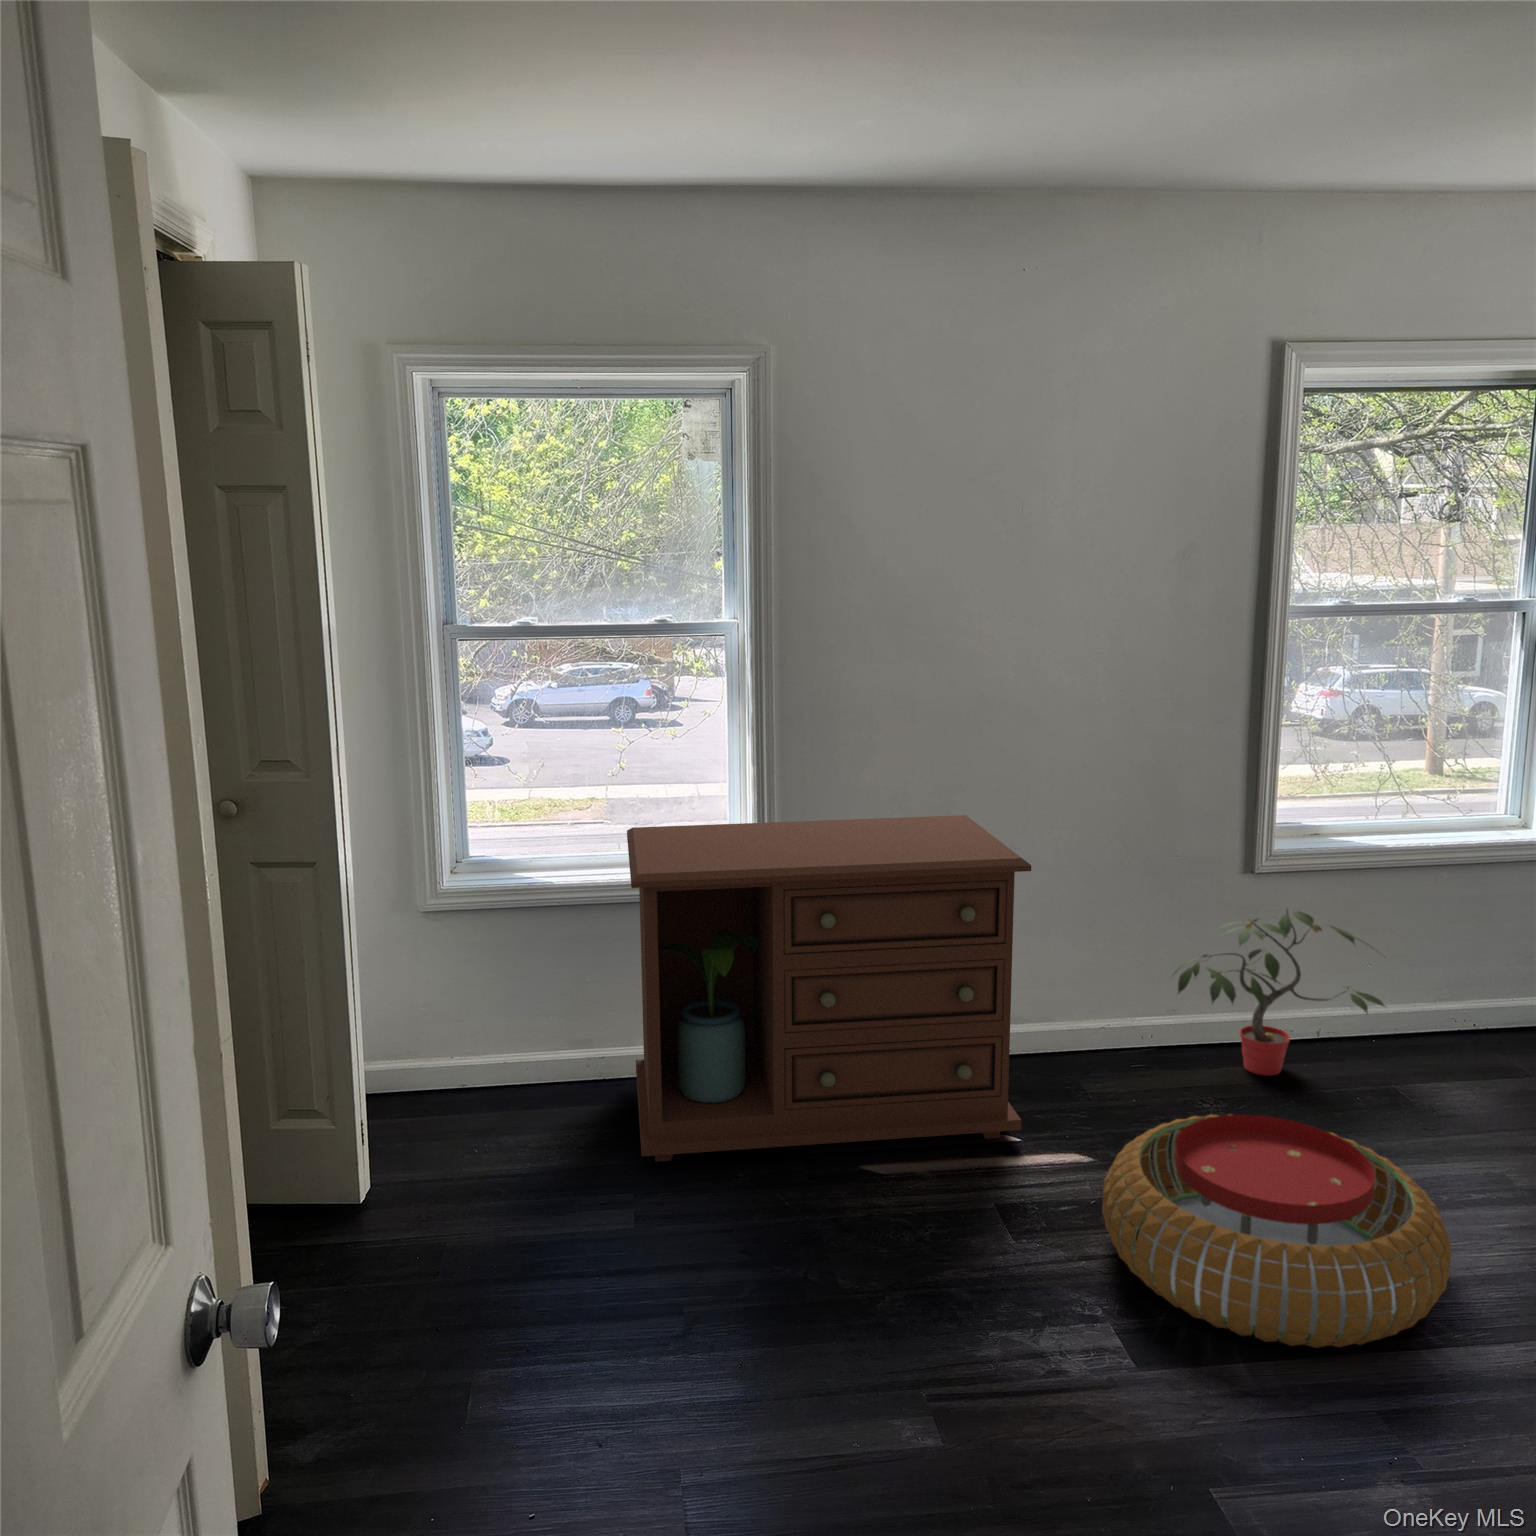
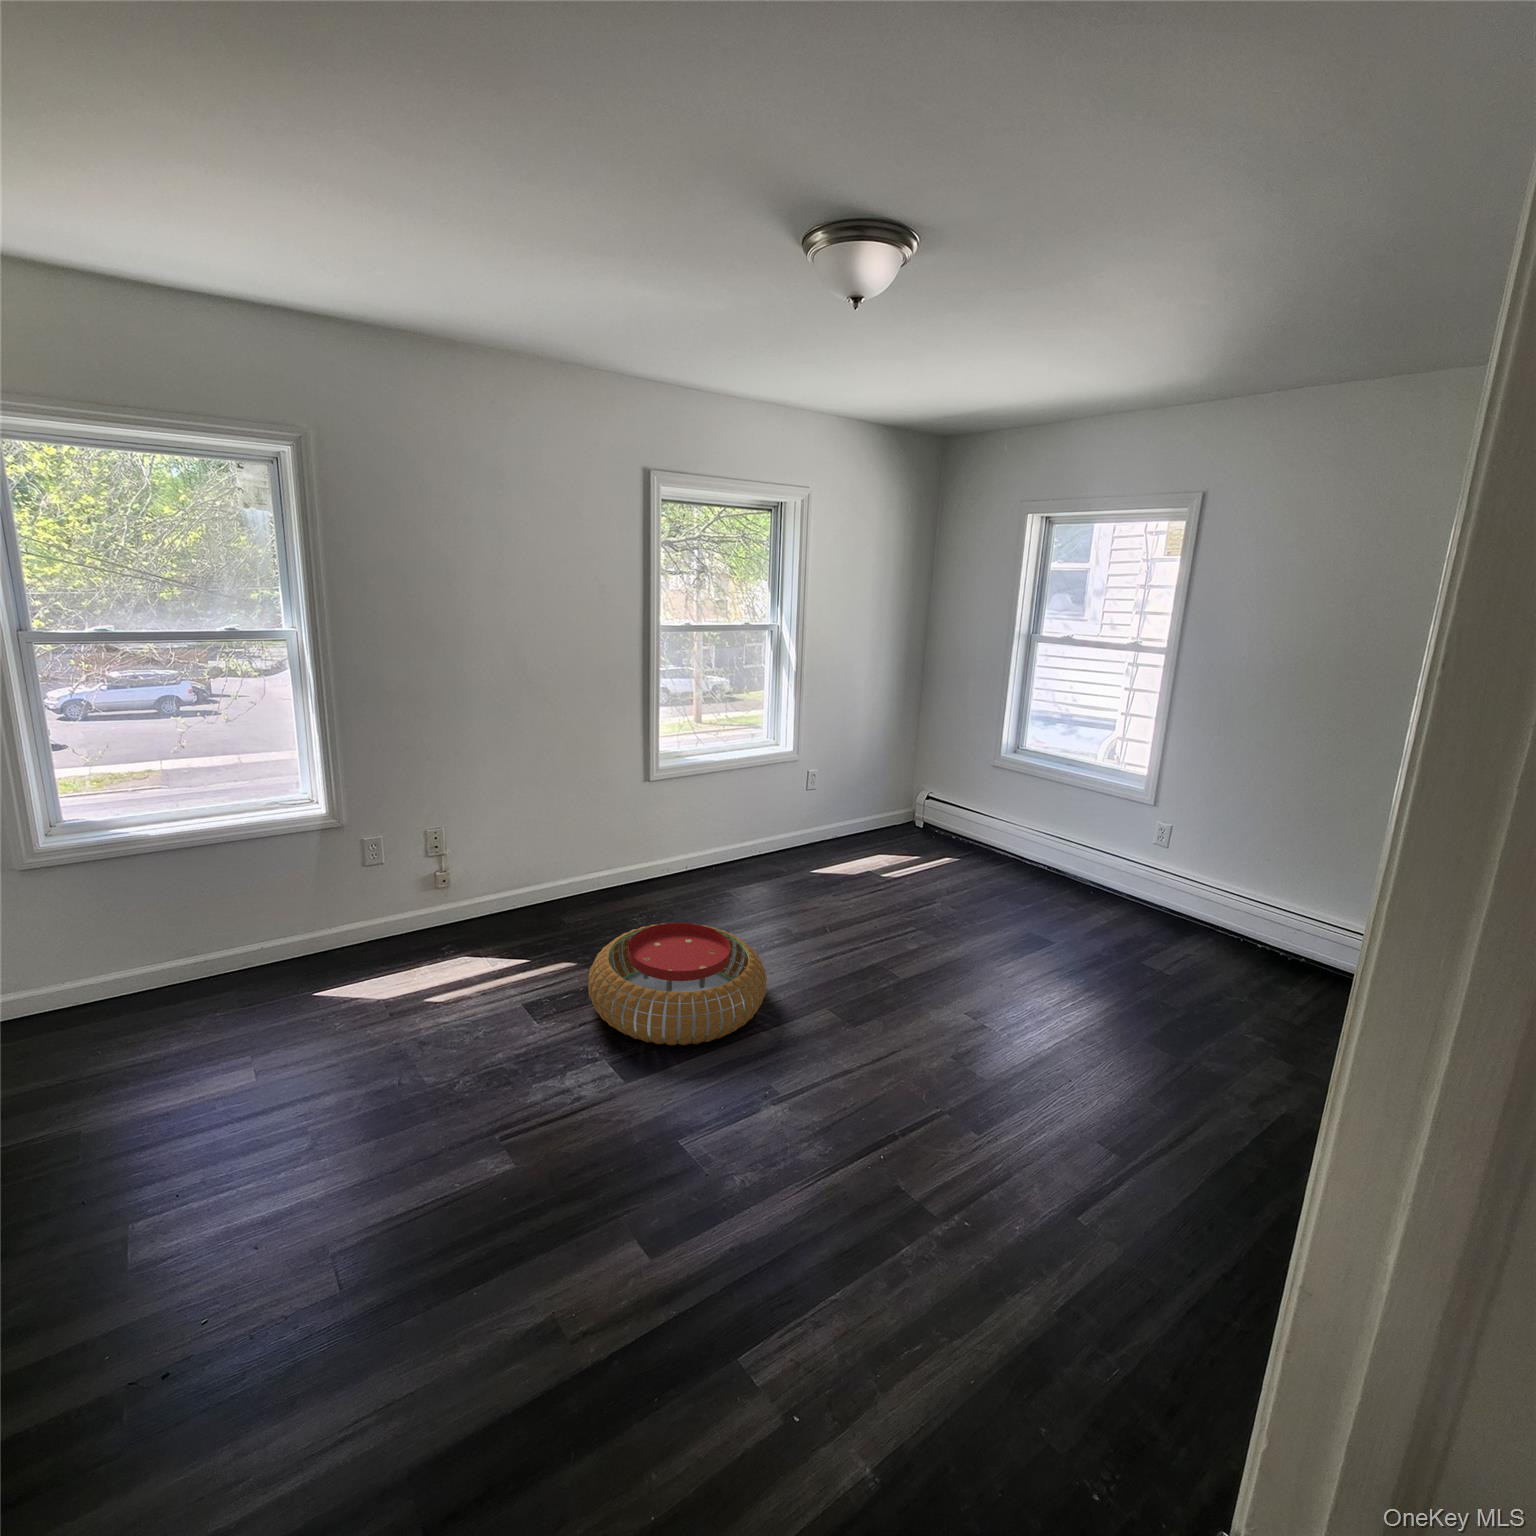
dresser: present [627,815,1031,1162] -> none [215,761,530,1029]
potted plant: present [1173,908,1385,1076] -> none [605,800,723,896]

